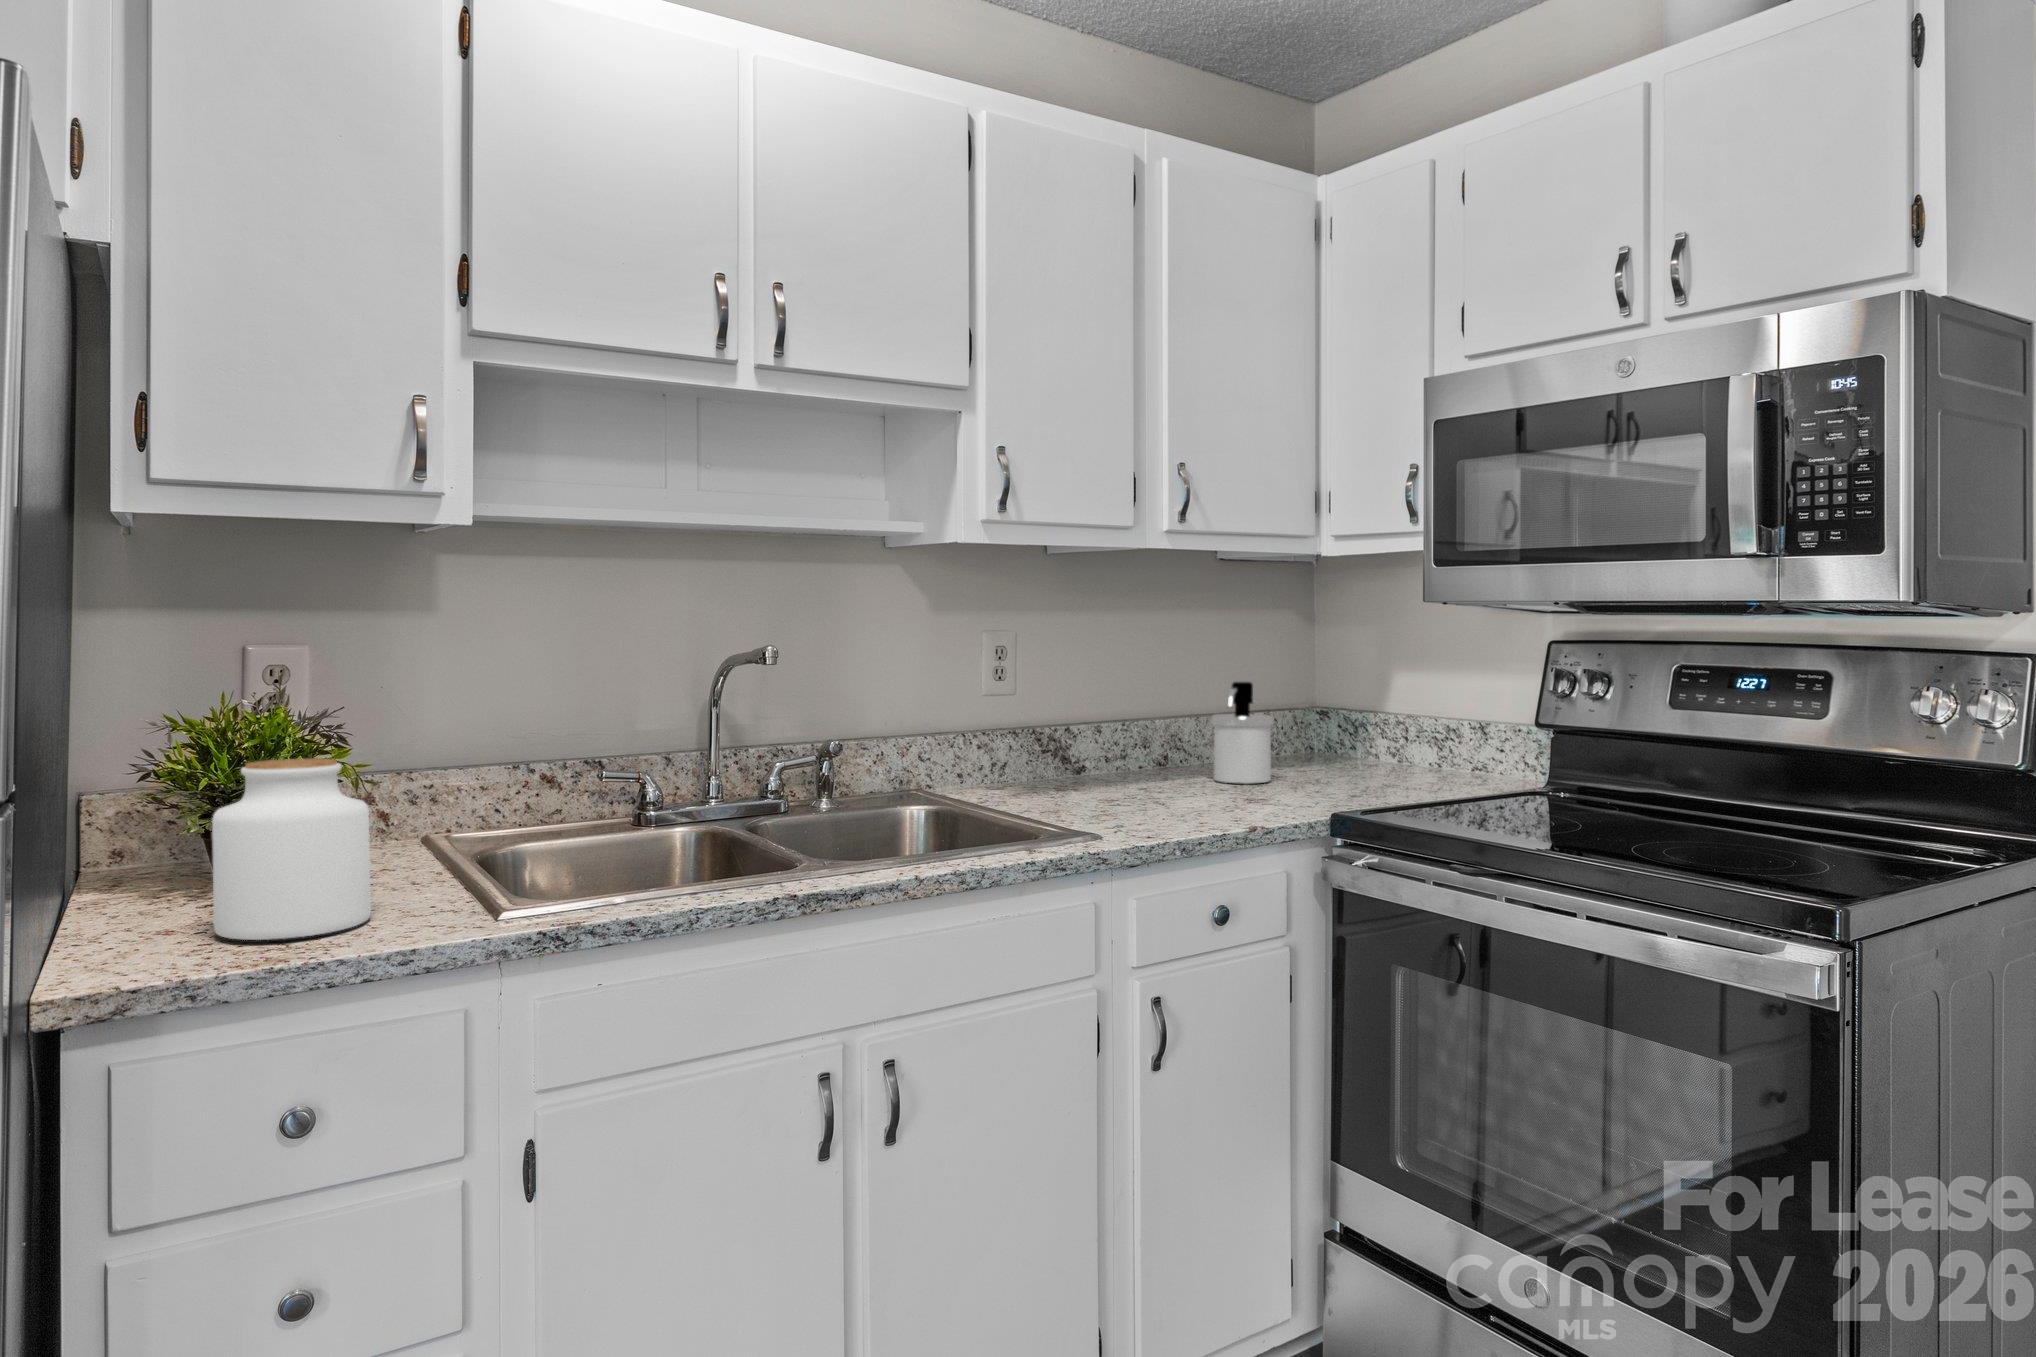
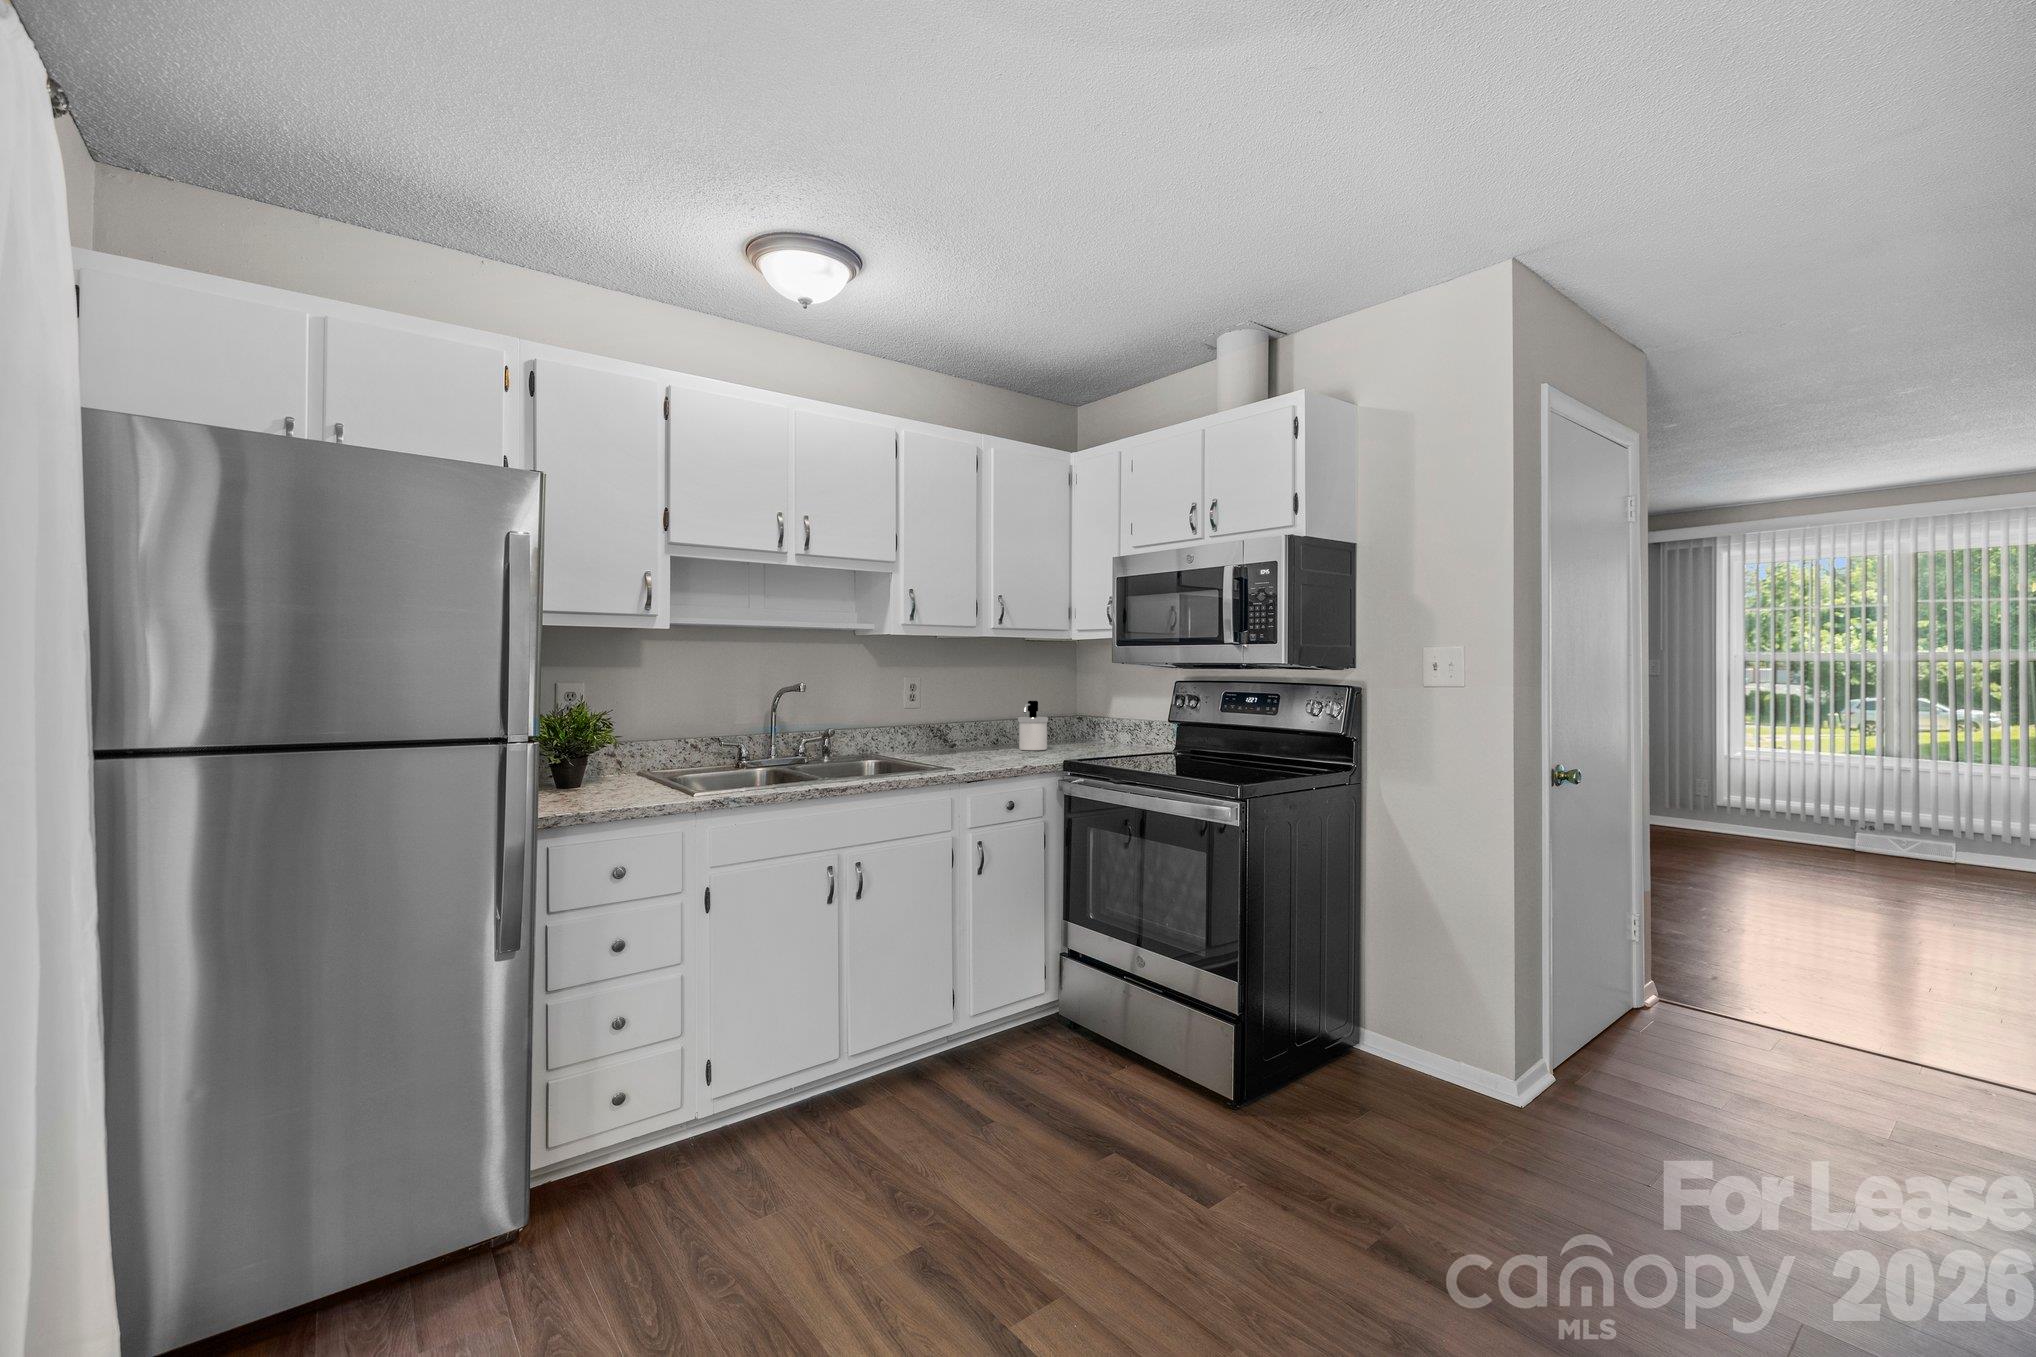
jar: present [212,758,371,940] -> none [575,729,638,802]

